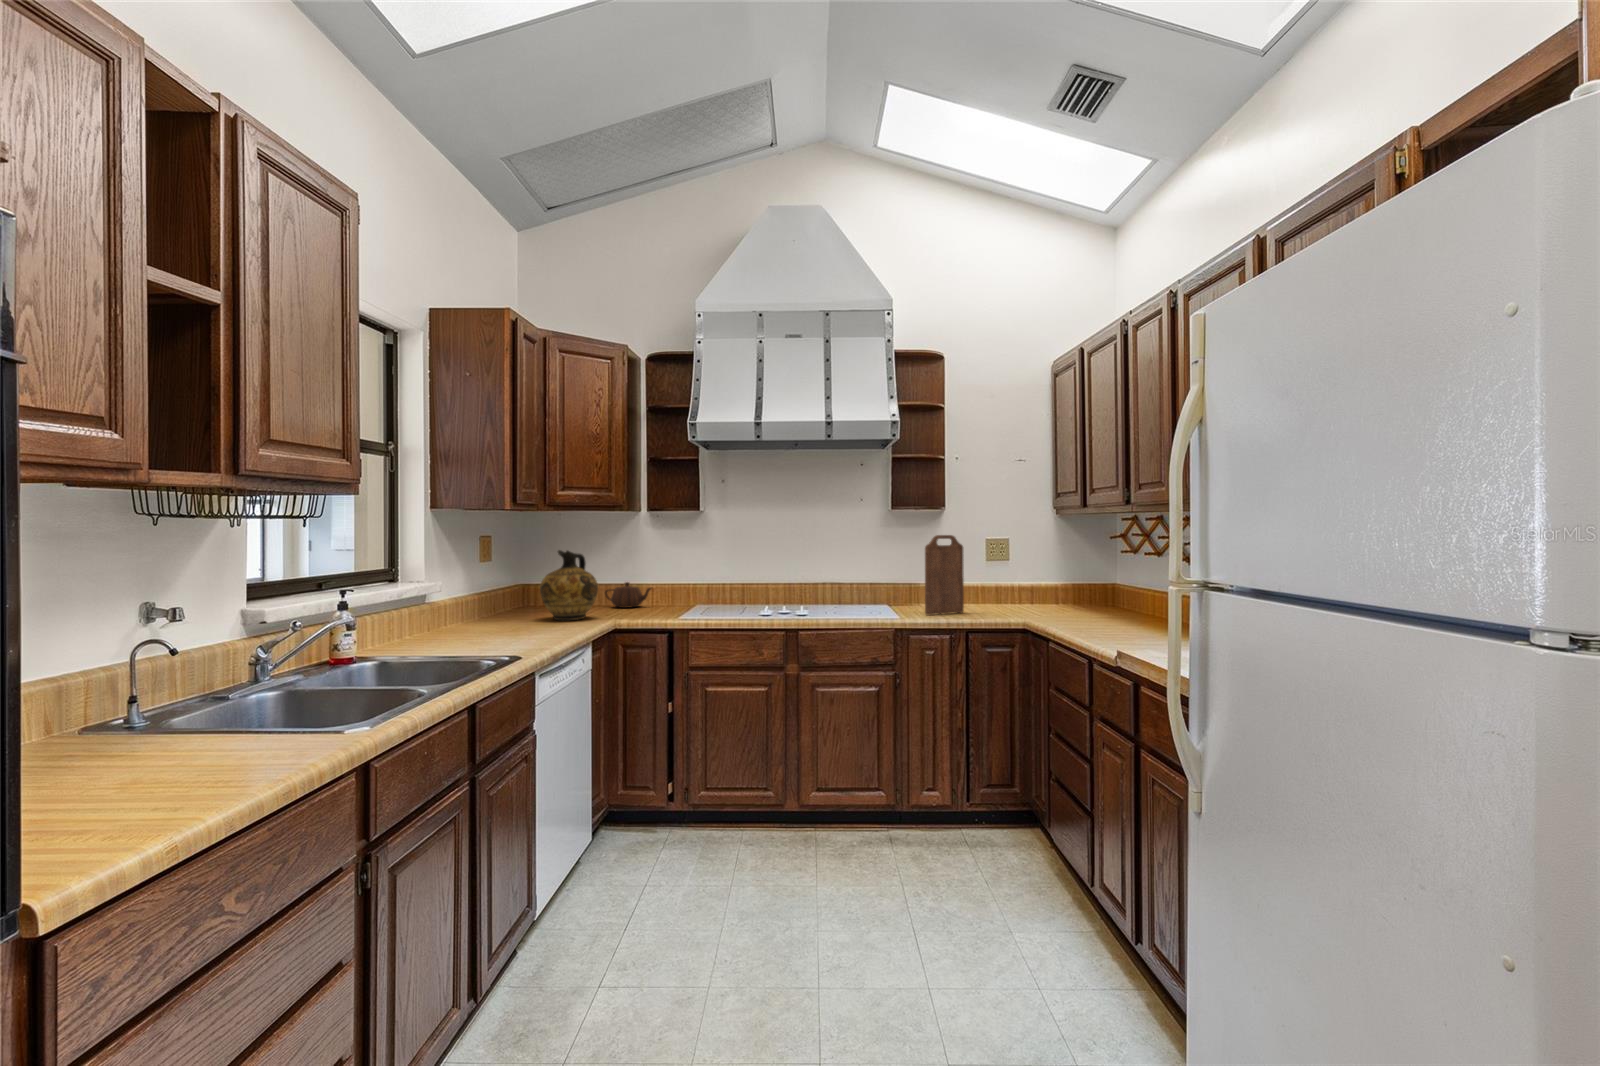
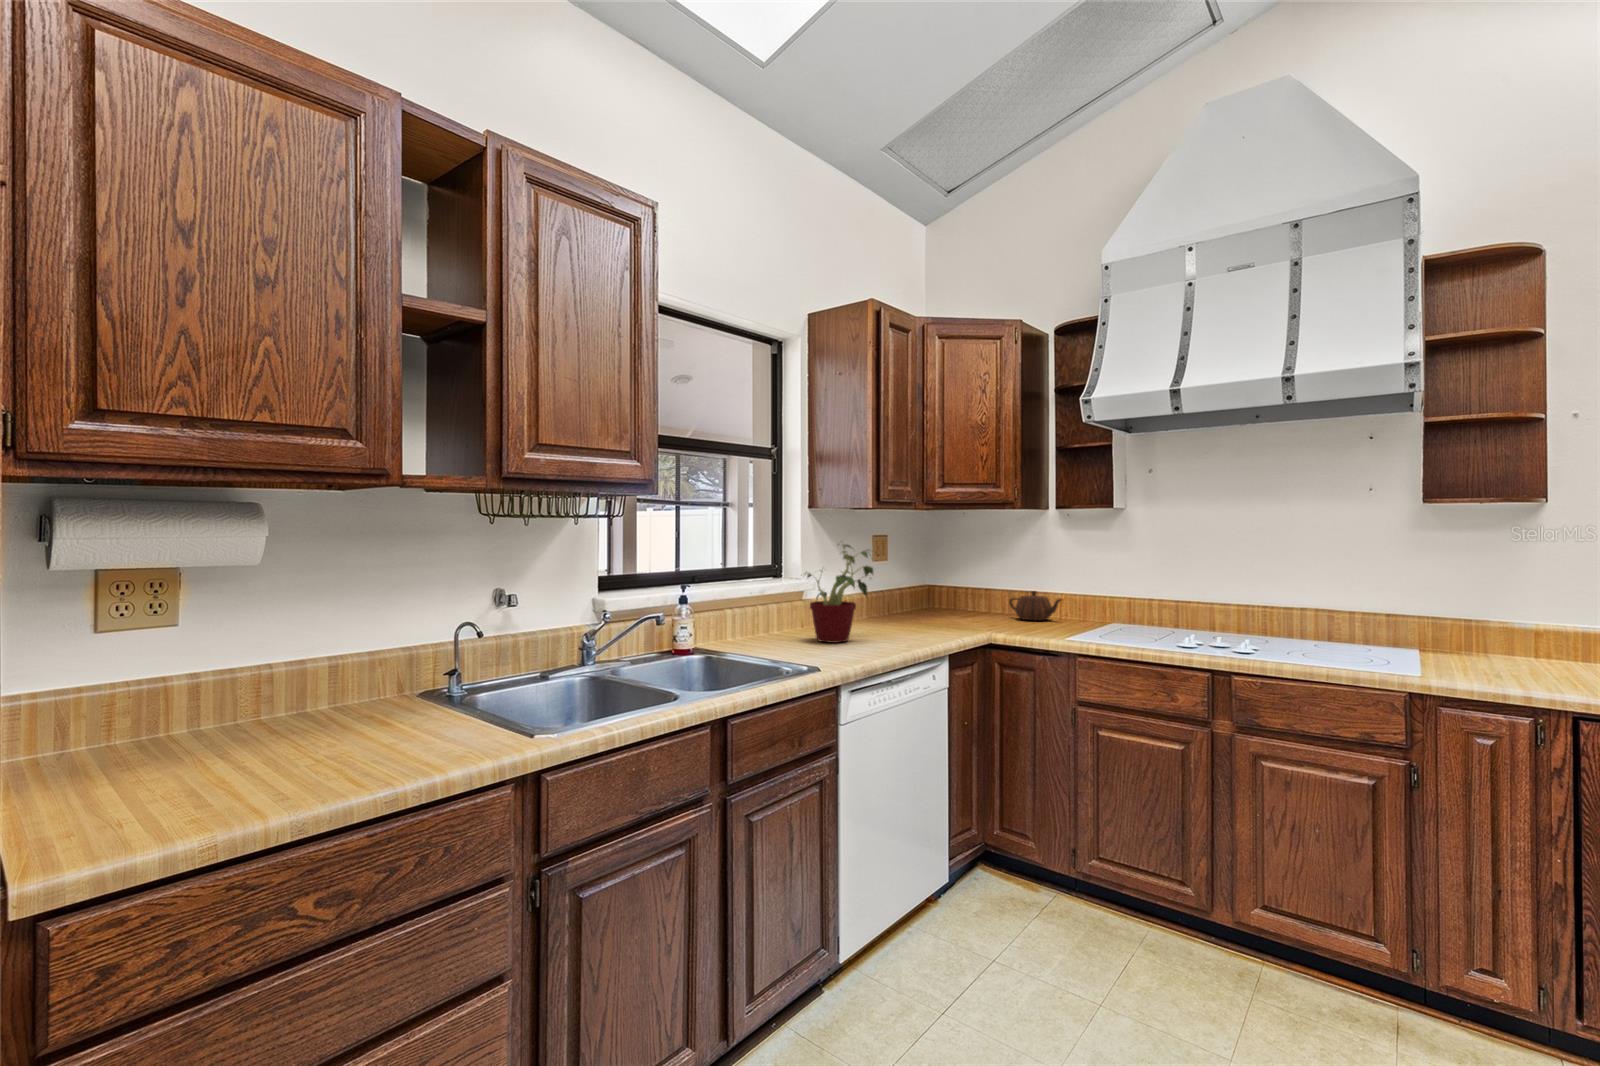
cutting board: present [925,535,964,615] -> none [1473,544,1563,675]
potted plant: none [441,540,522,638] -> present [807,544,873,643]
ceramic jug: present [540,550,598,620] -> none [919,552,982,631]

